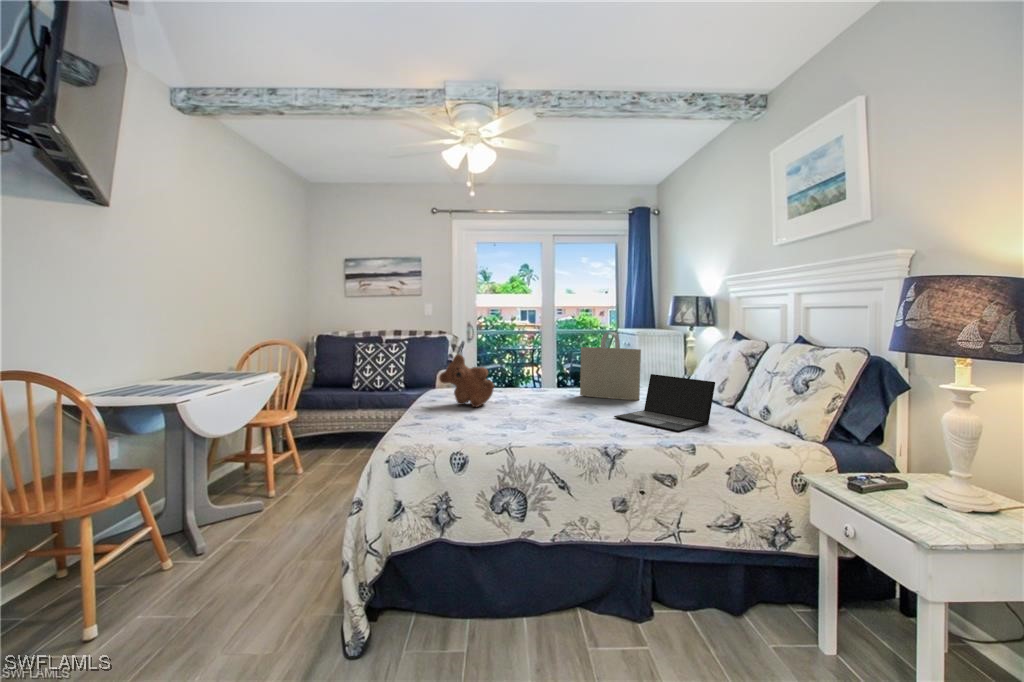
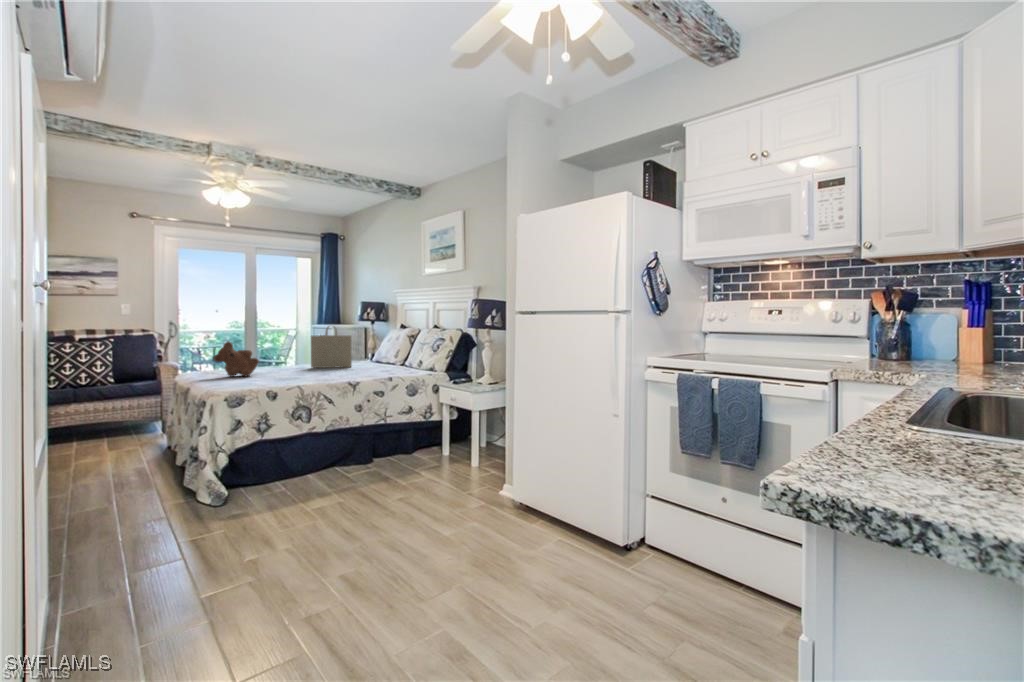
laptop: present [614,374,715,432] -> none [344,348,397,374]

